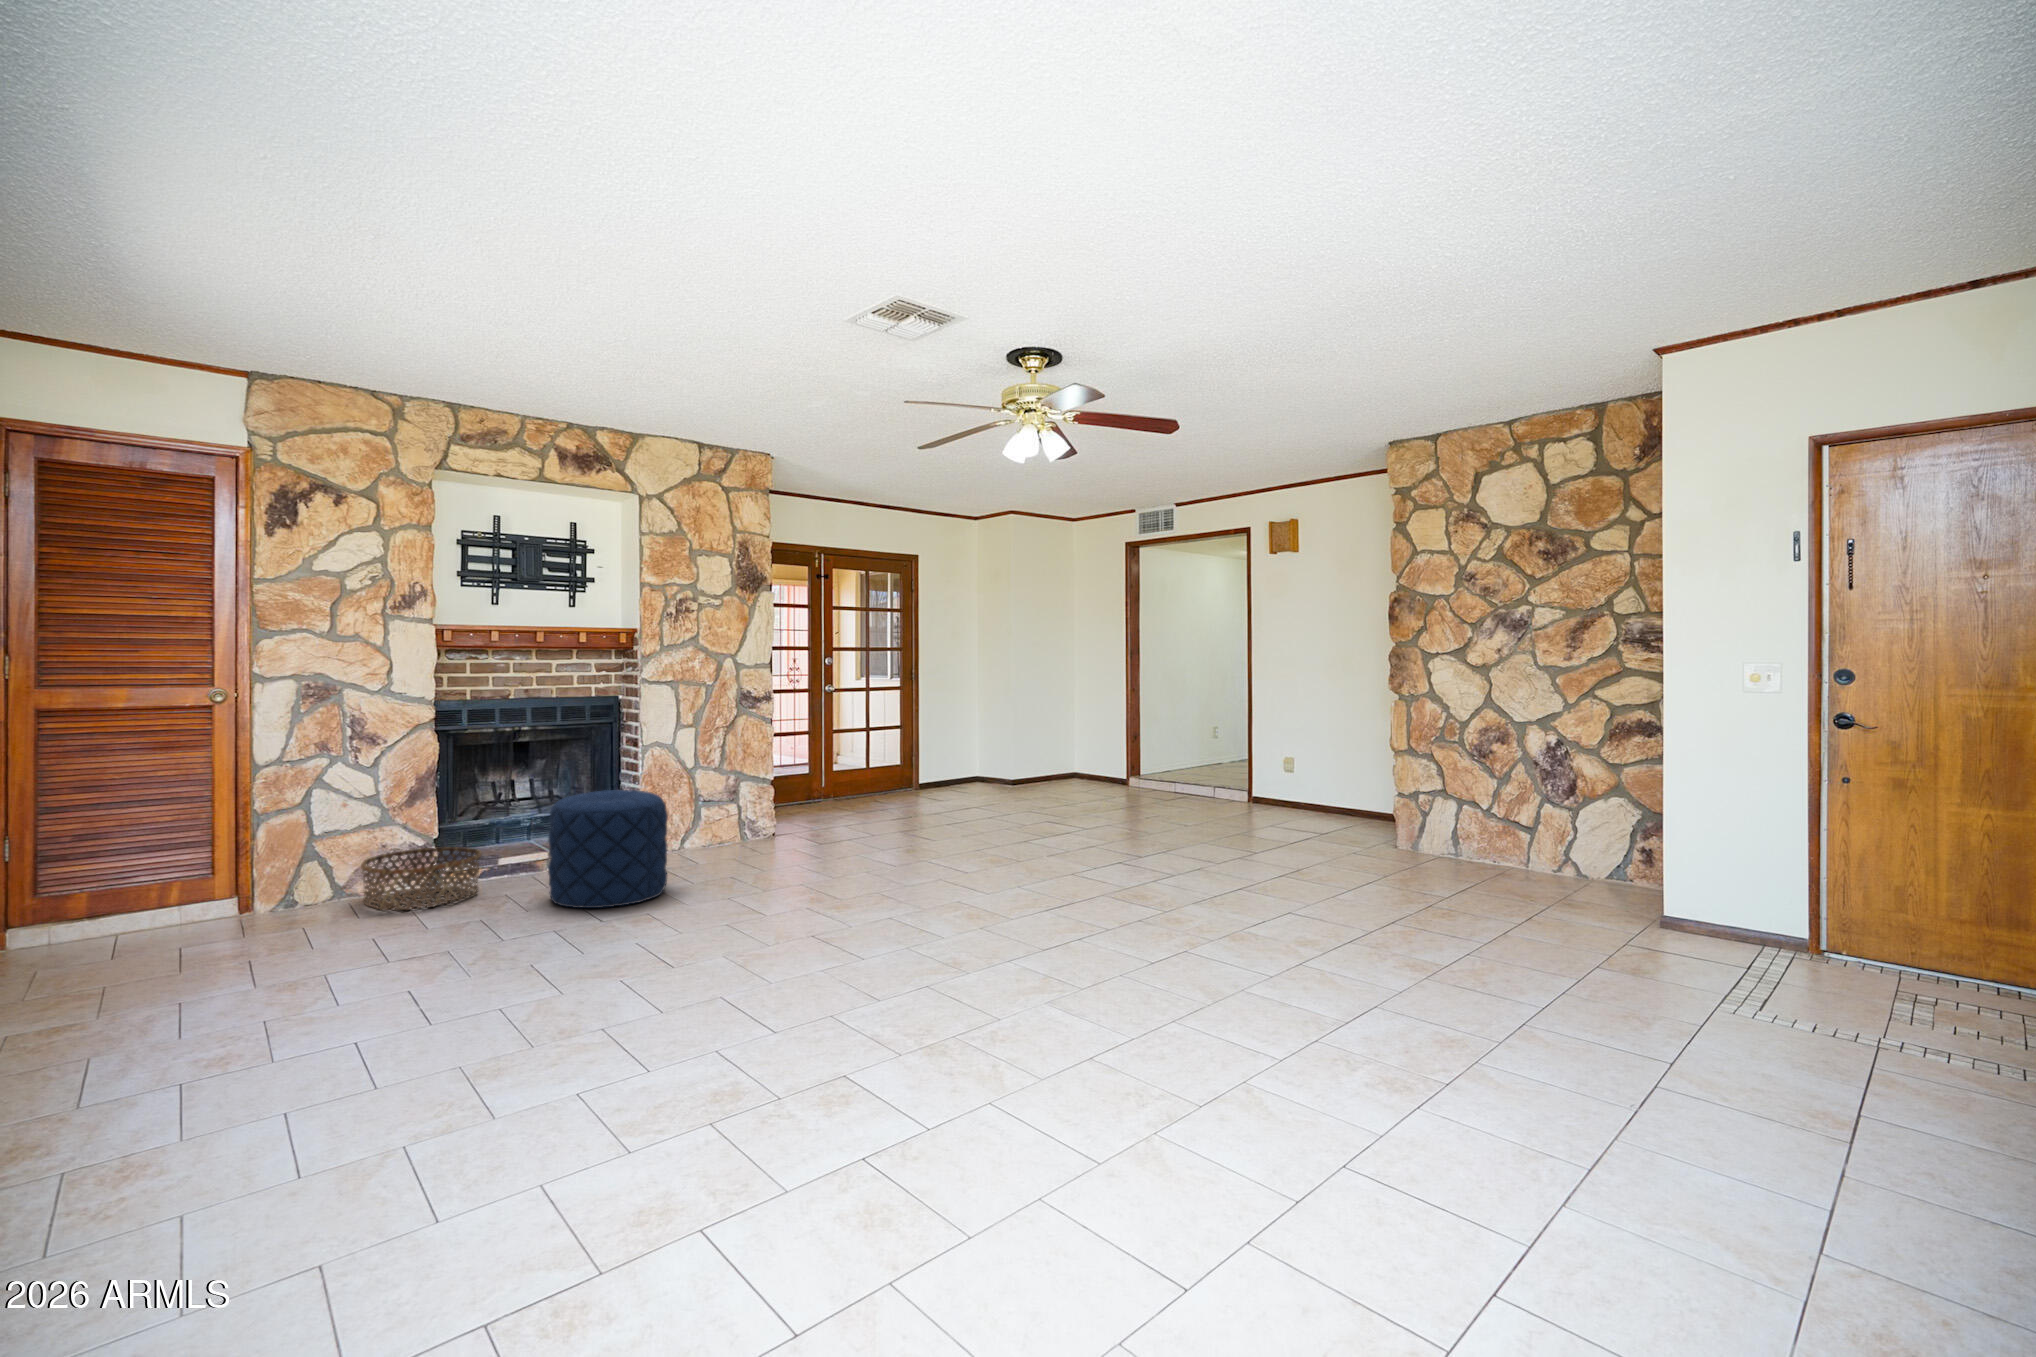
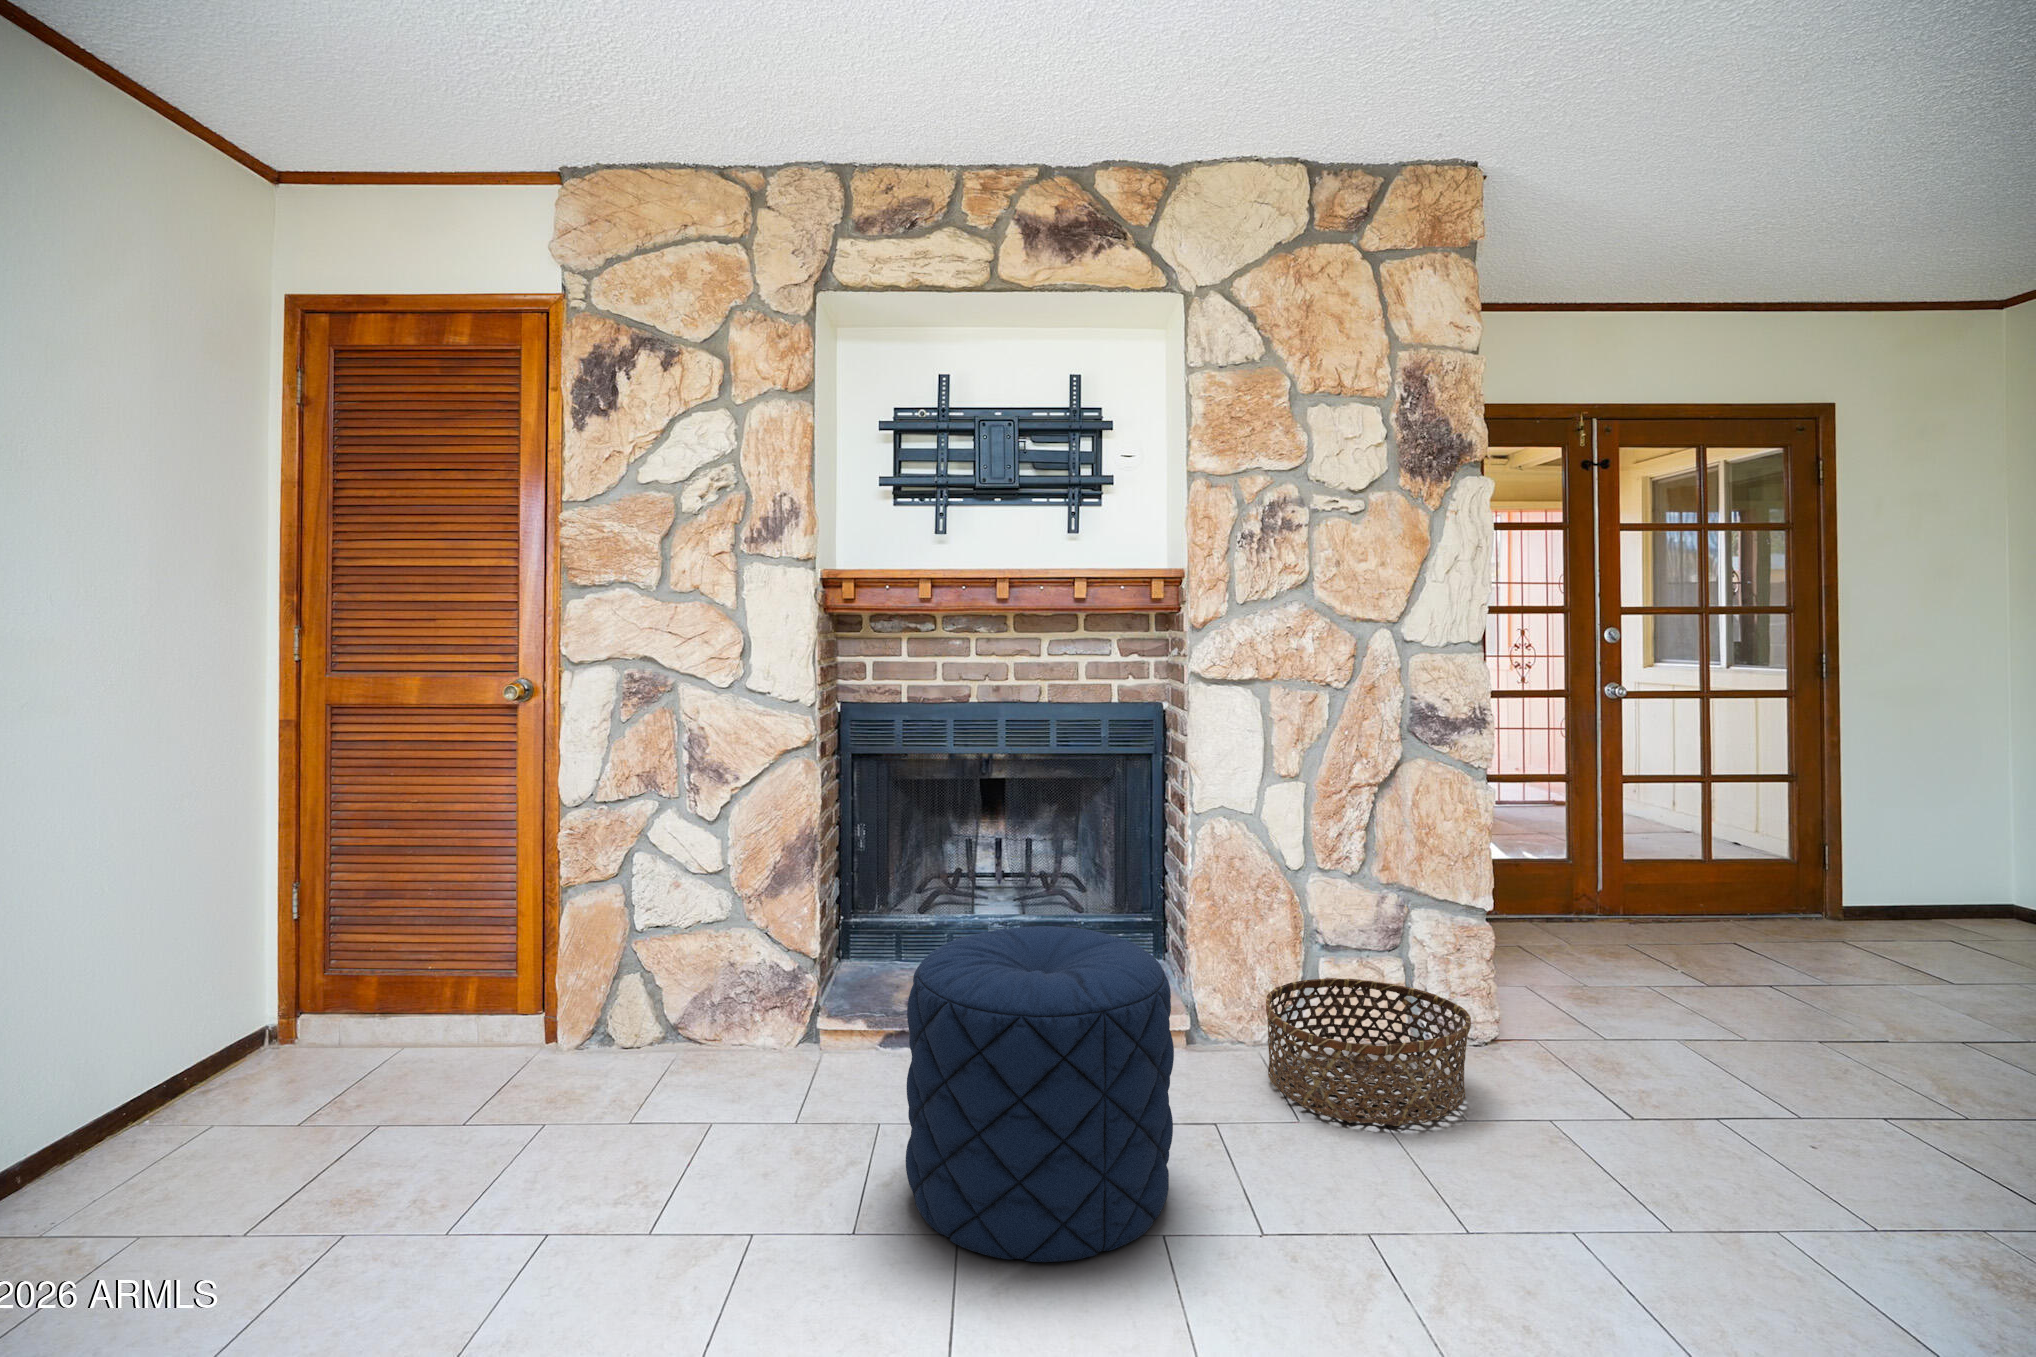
basket: present [361,847,482,910] -> present [1266,978,1471,1126]

